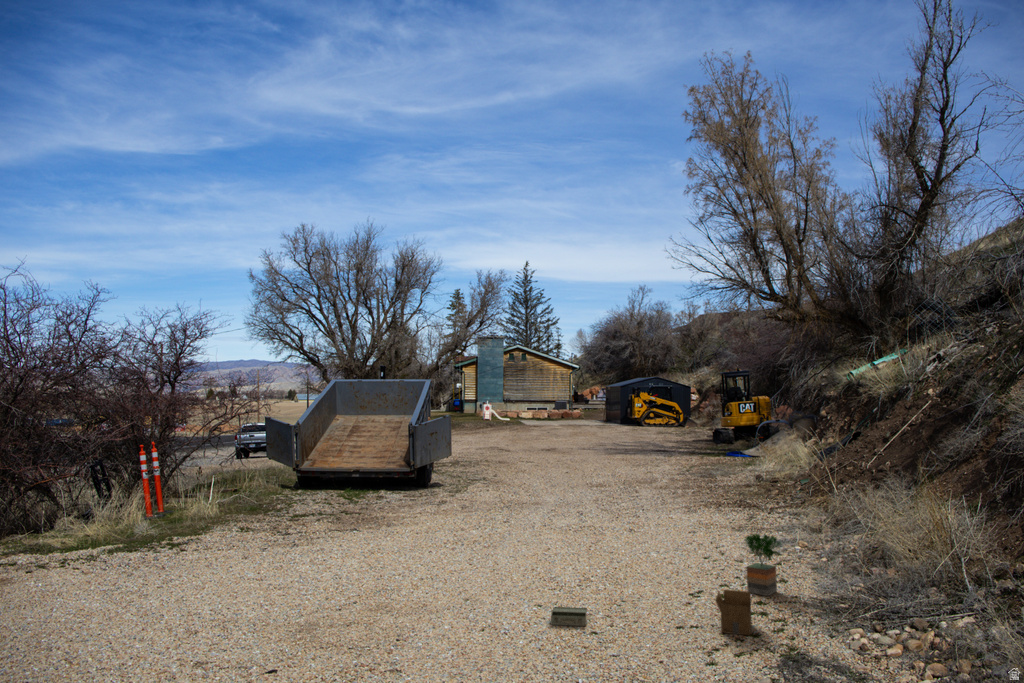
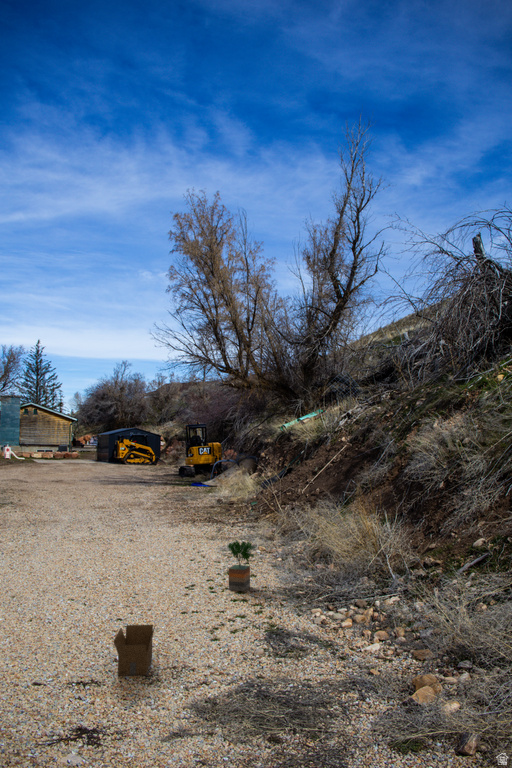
cardboard box: present [716,590,752,636] -> present [114,625,155,676]
toolbox: present [551,607,587,626] -> none [60,623,96,644]

